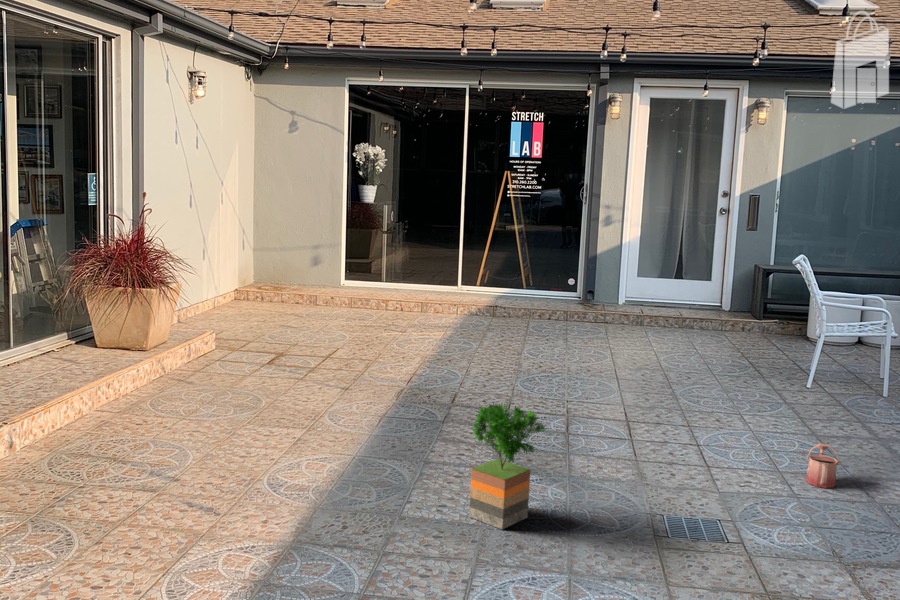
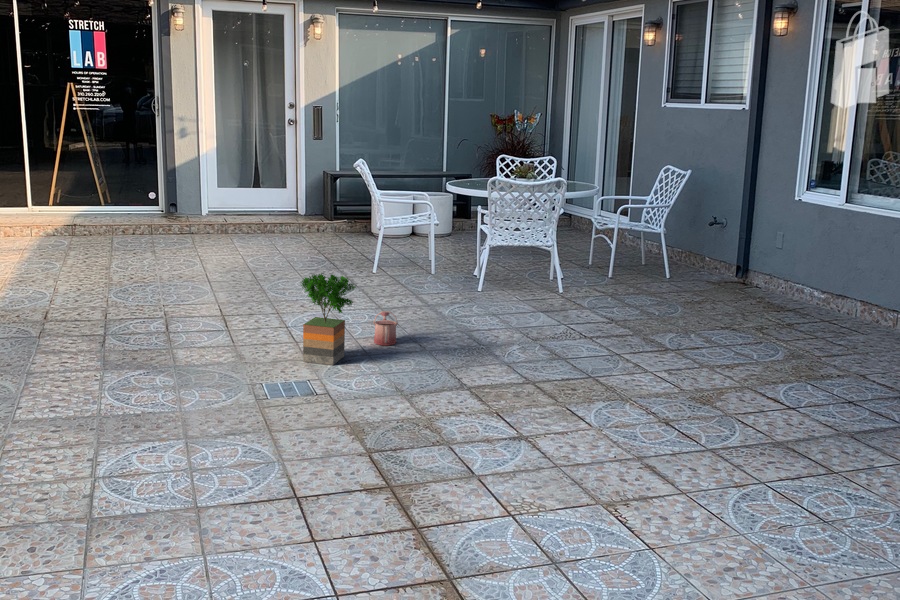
potted tree: present [469,403,546,530] -> present [301,274,356,365]

